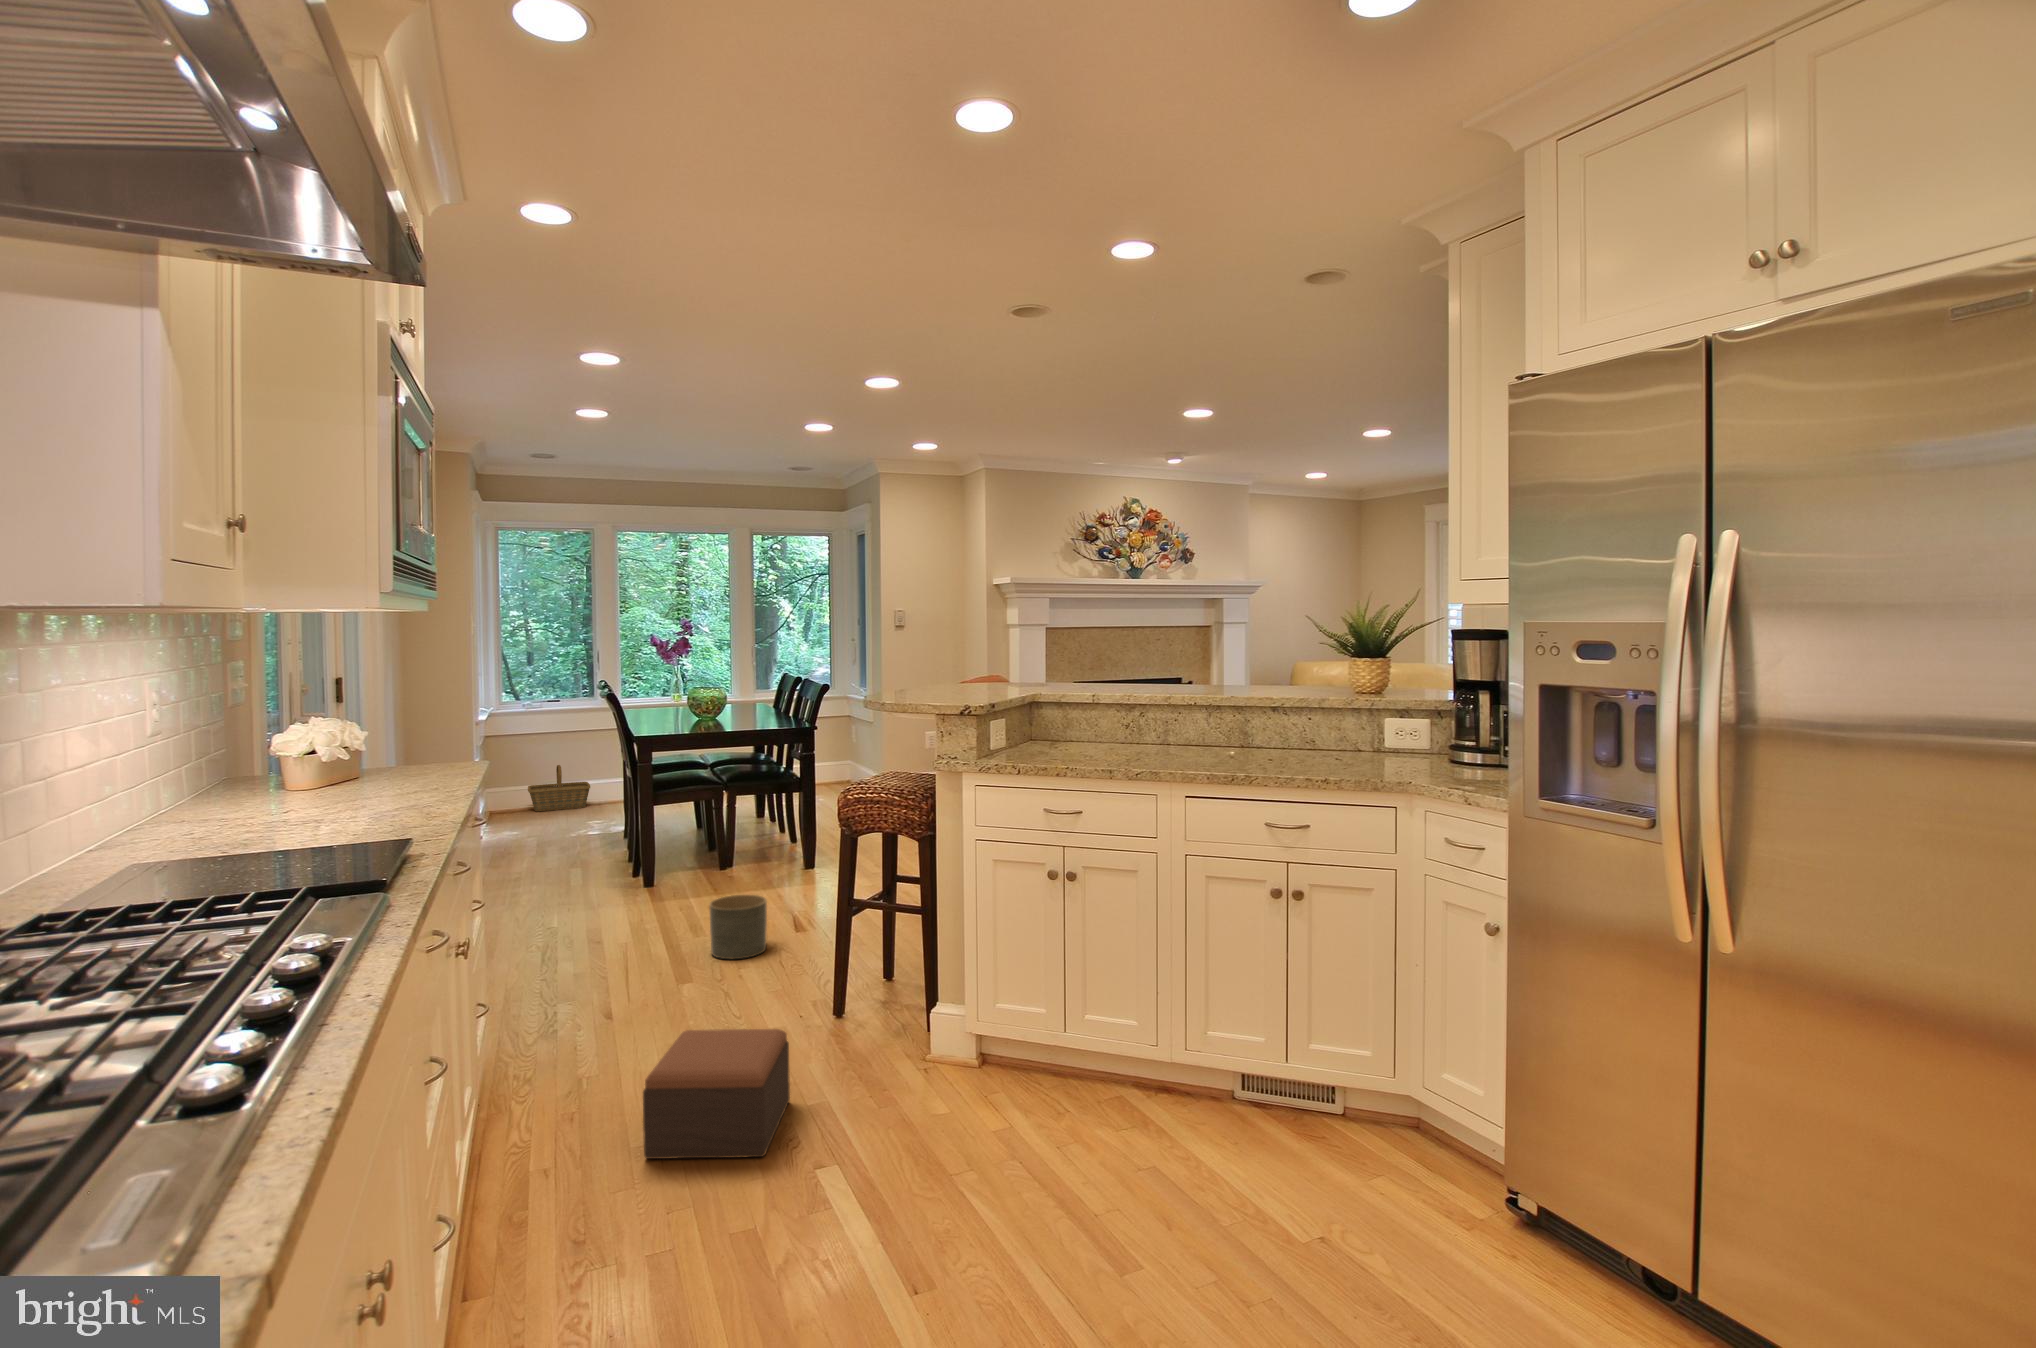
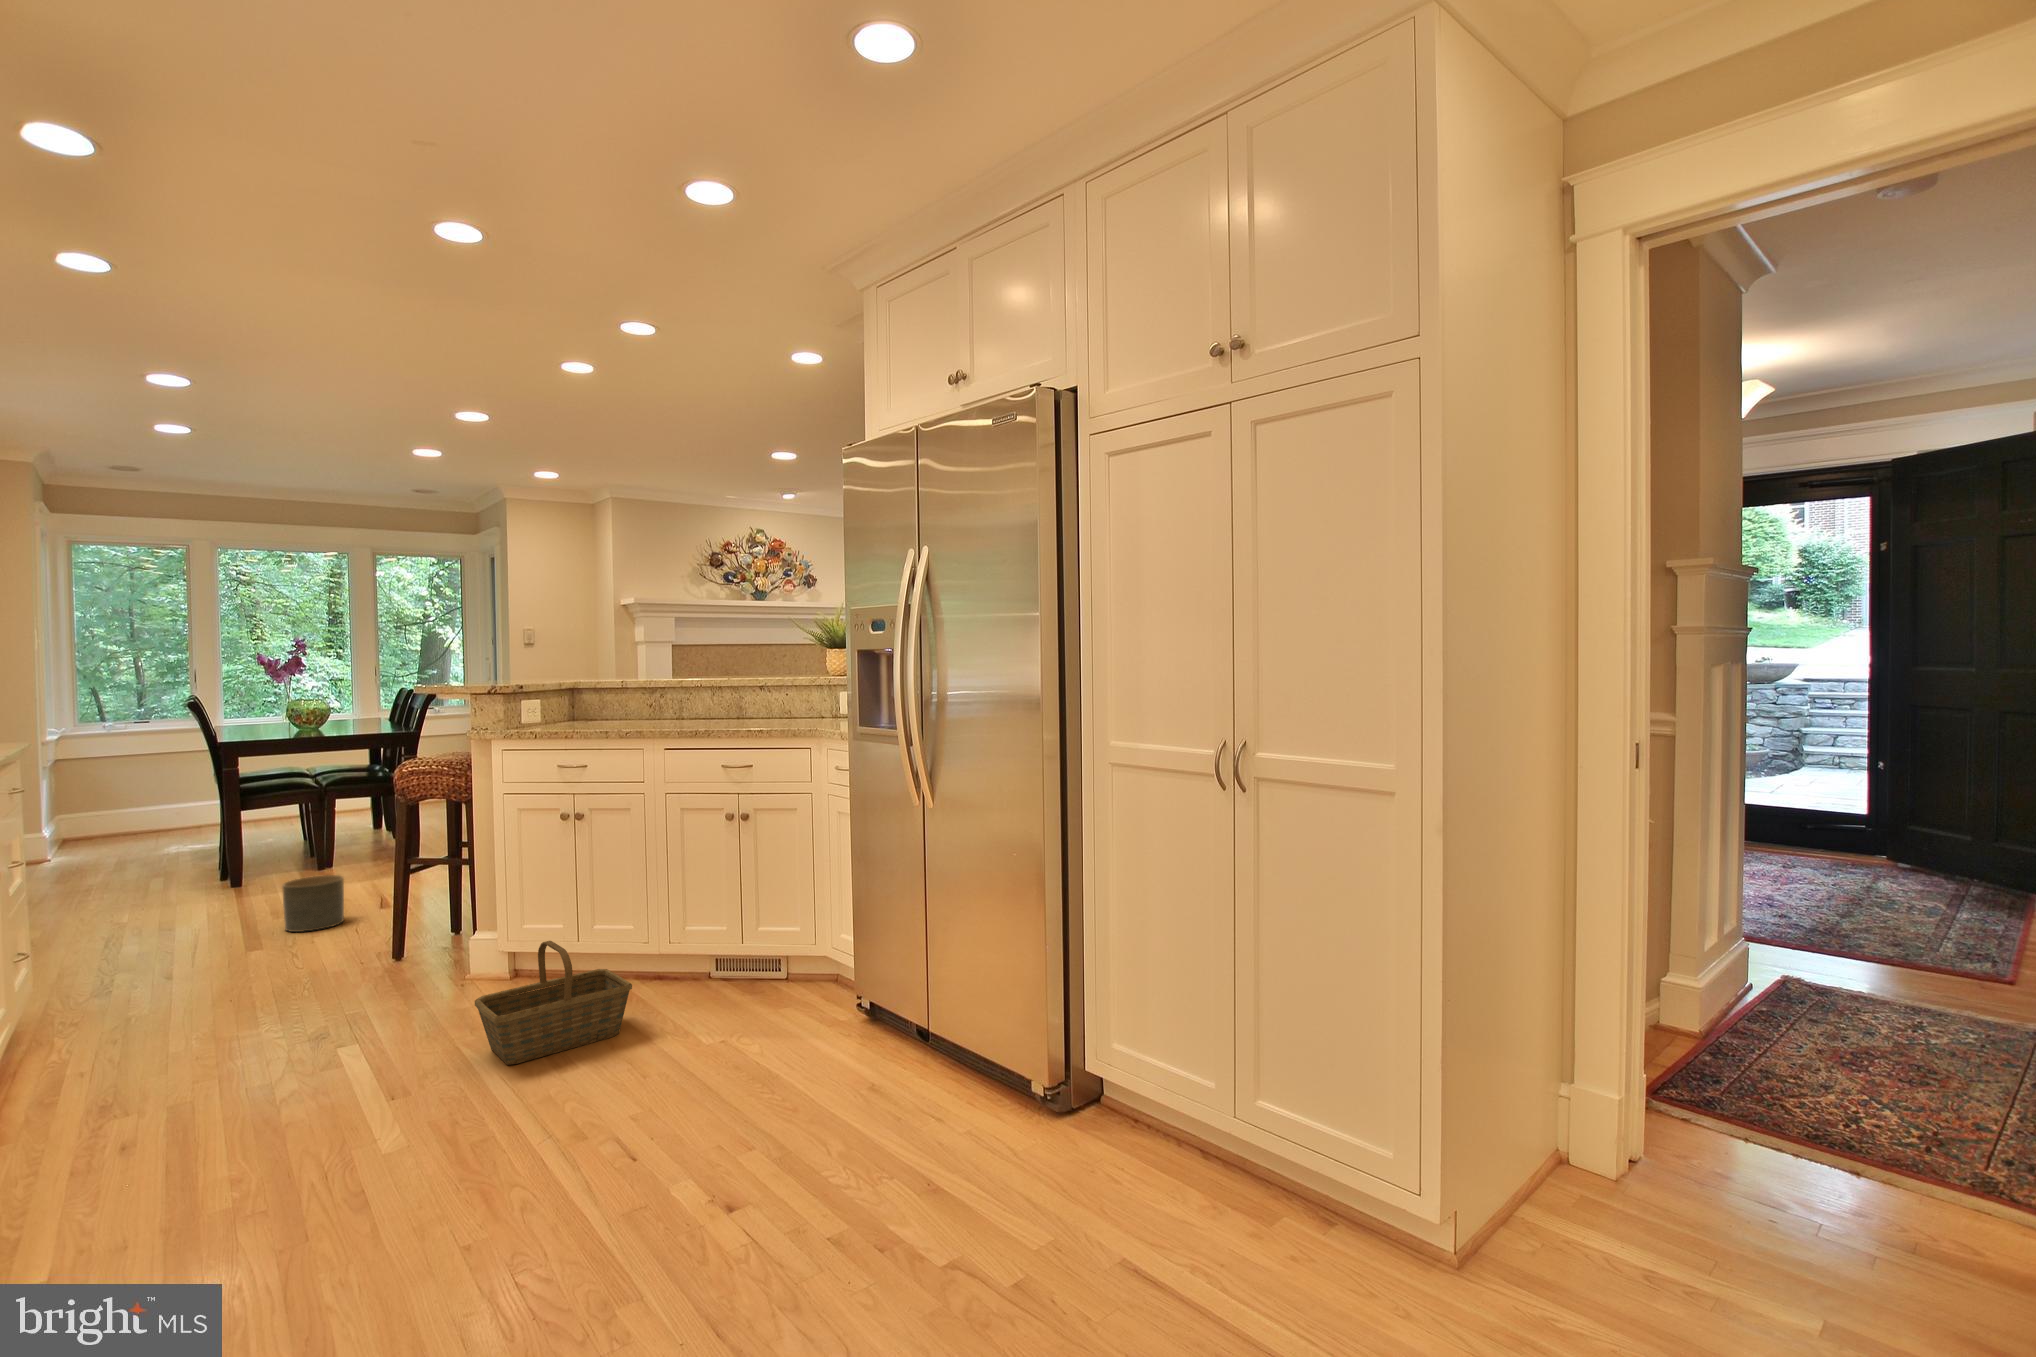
basket: present [528,765,590,811] -> present [475,941,632,1065]
footstool: present [643,1029,790,1159] -> none [166,956,324,1063]

